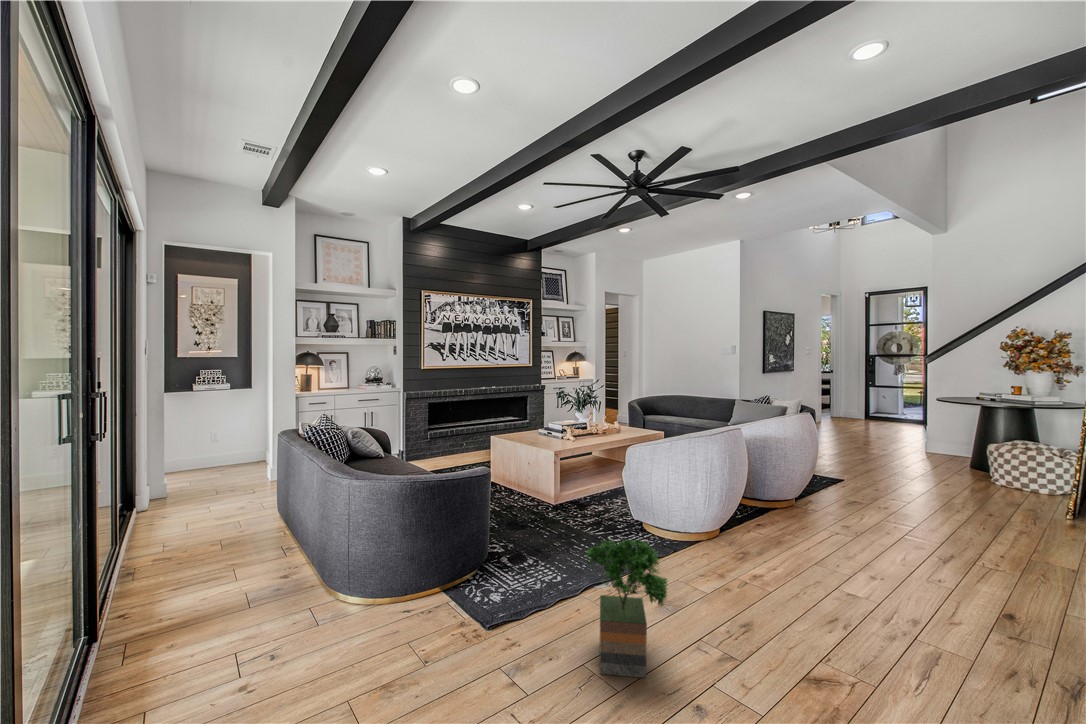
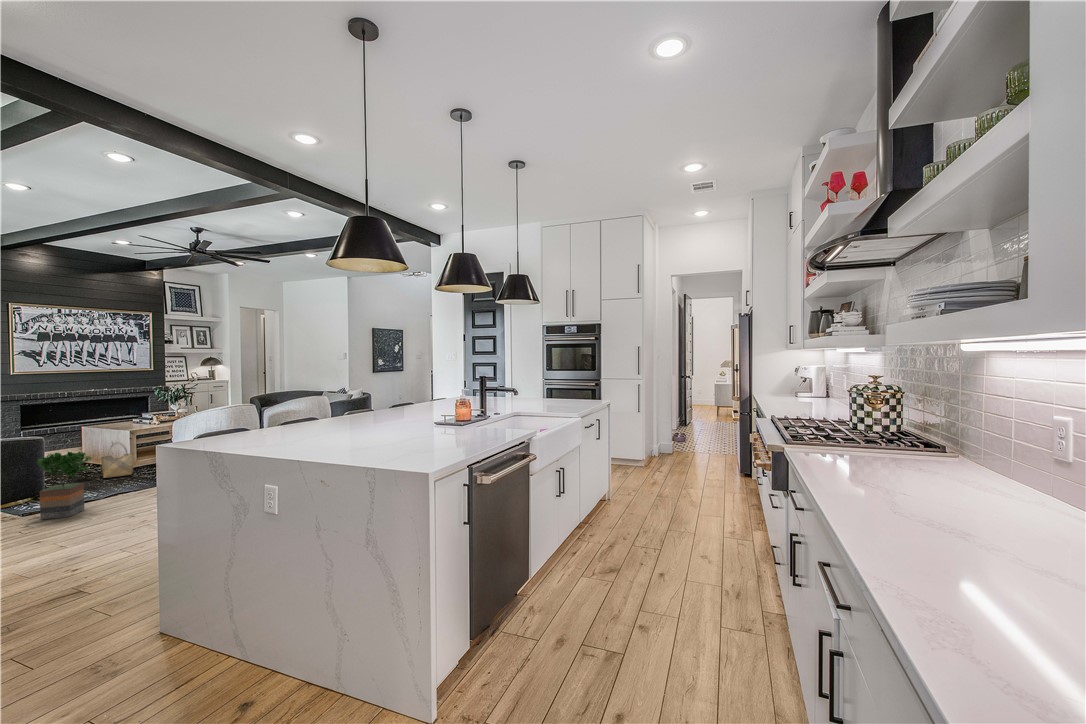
woven basket: none [566,481,600,535] -> present [101,443,134,478]

